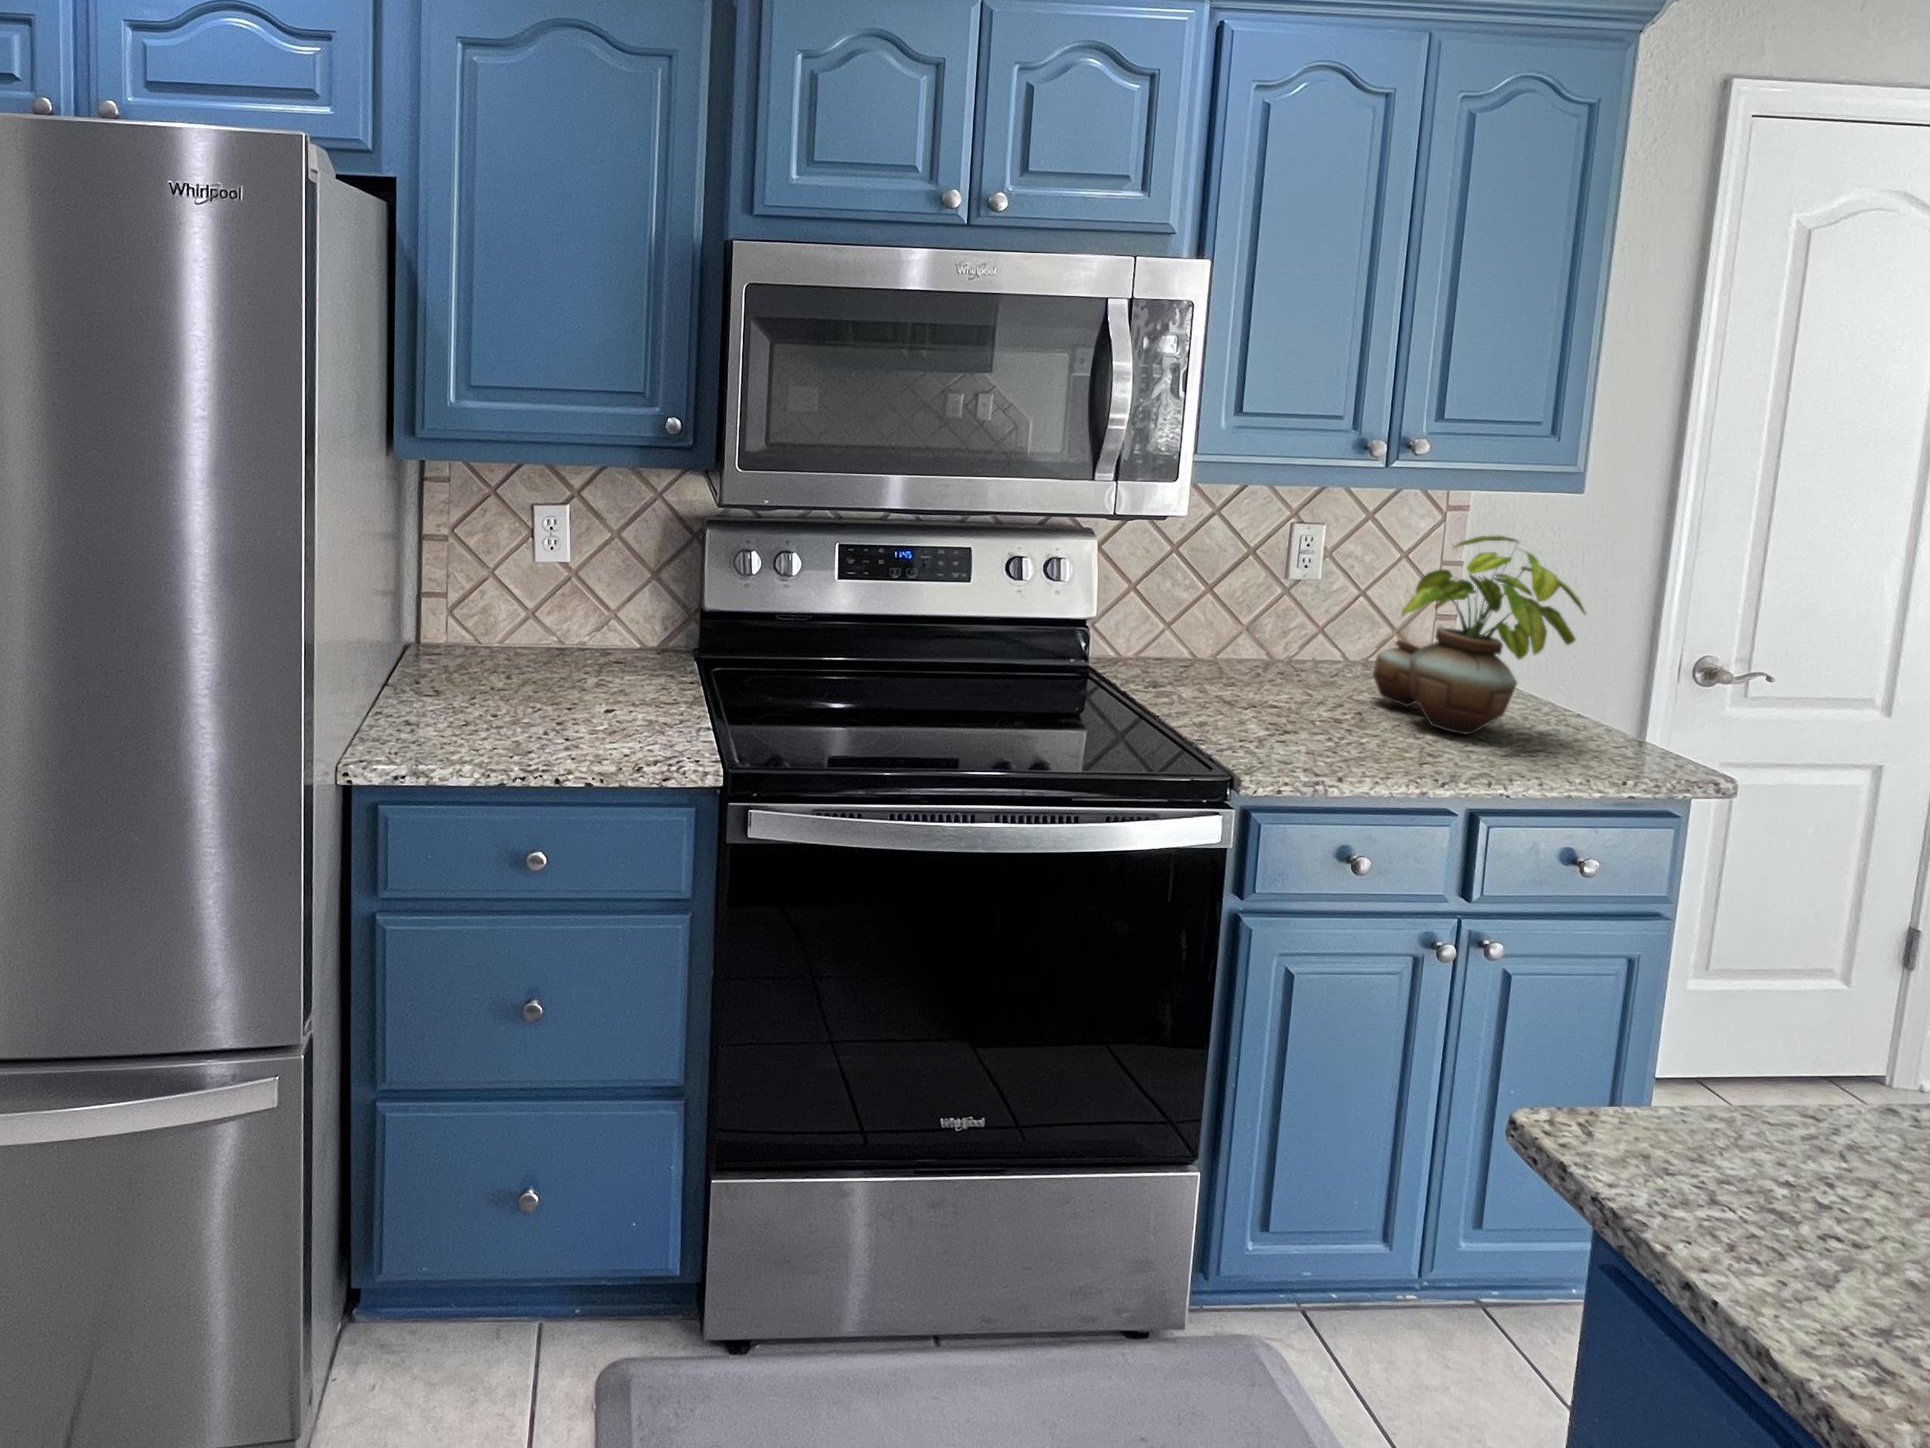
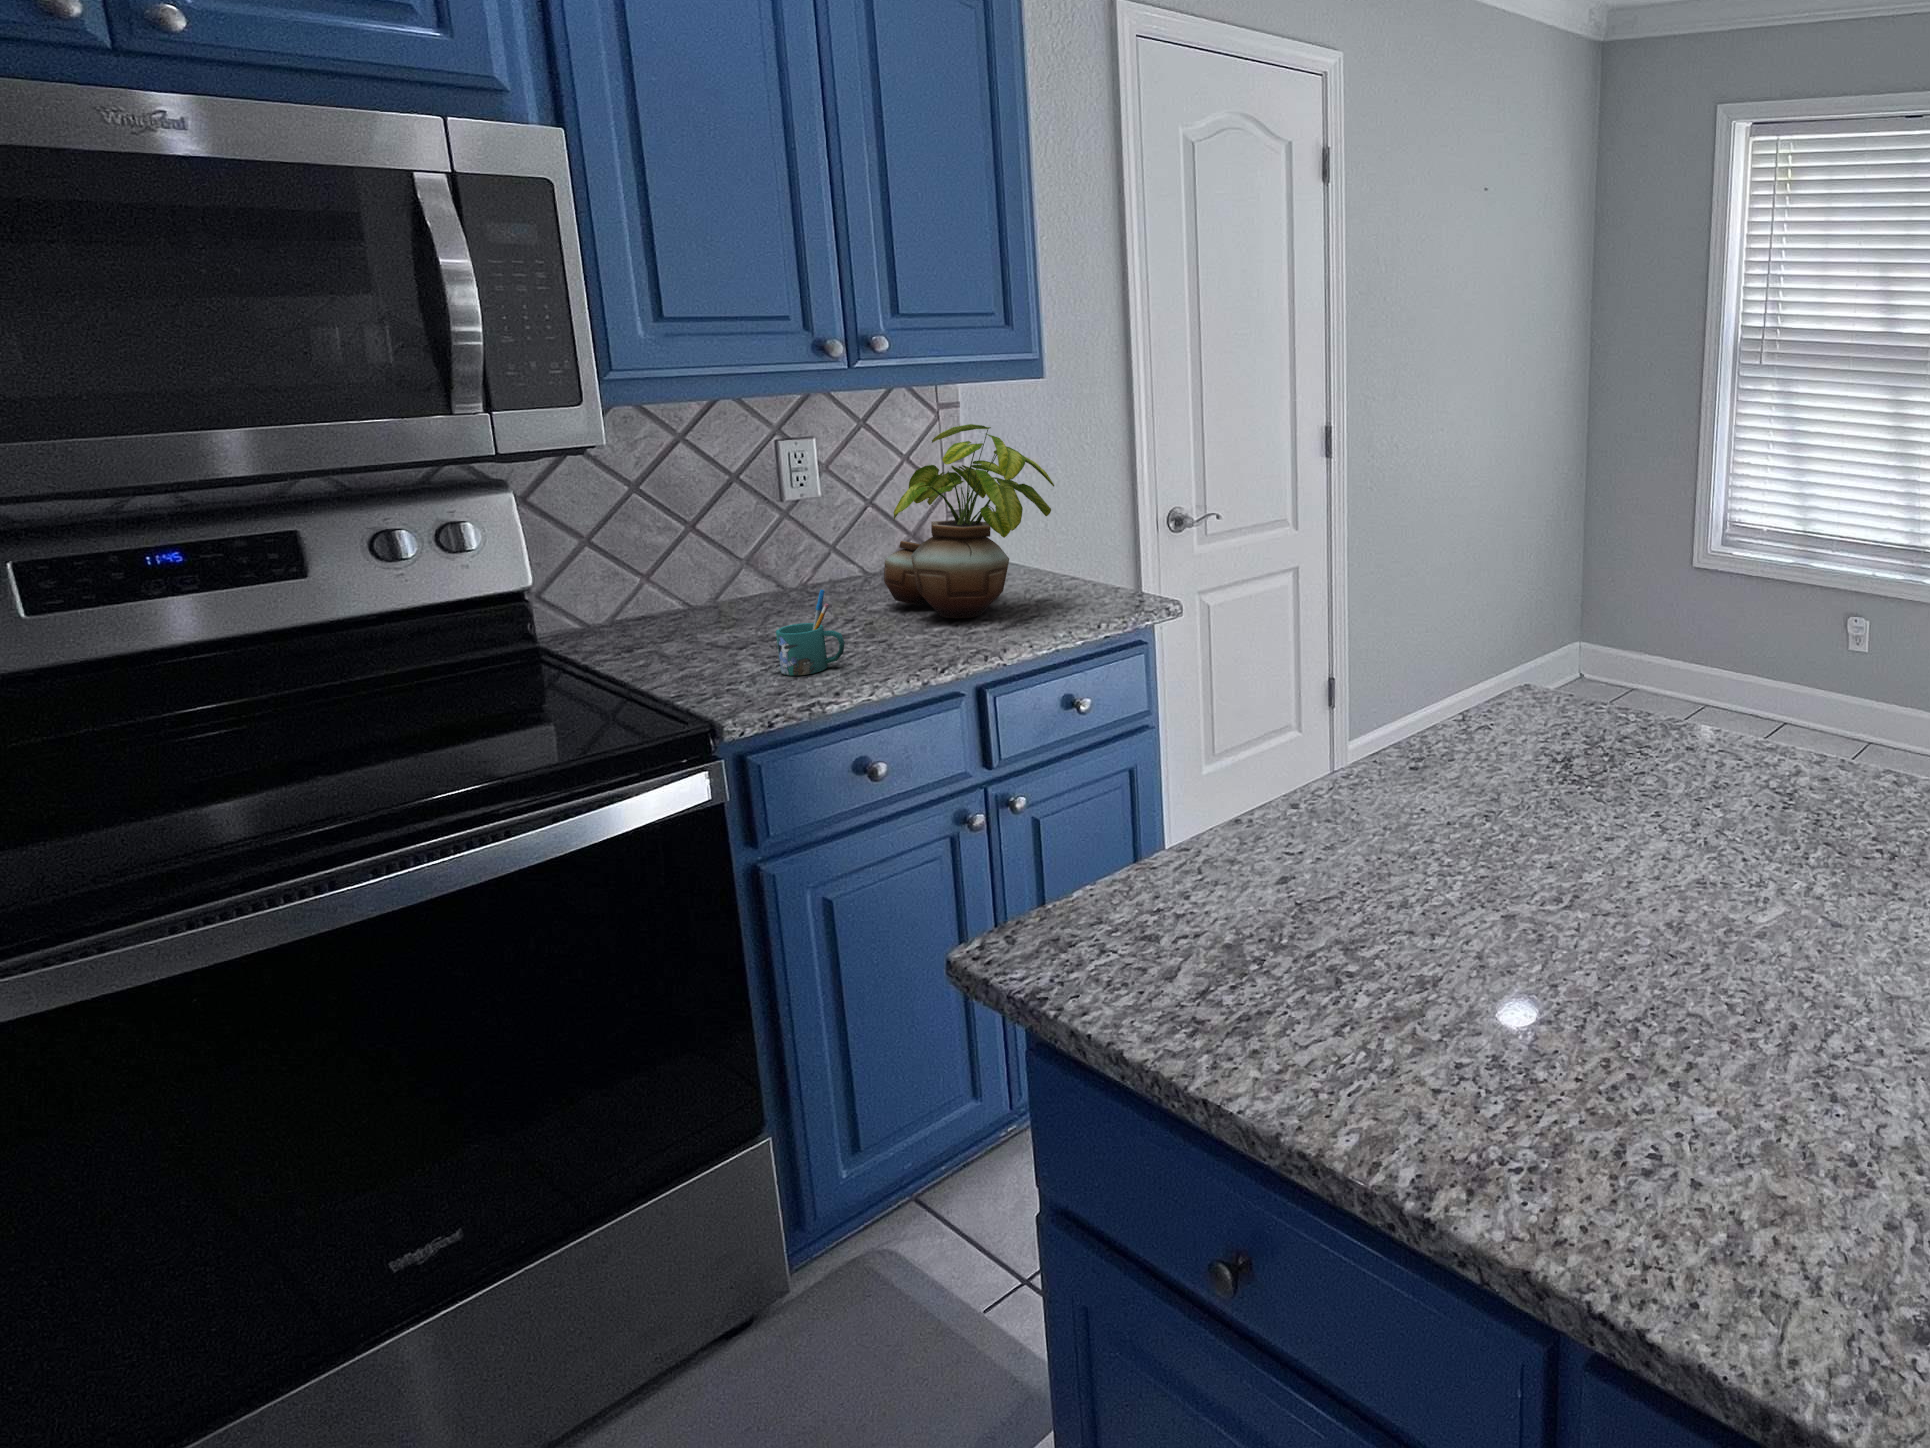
mug: none [1281,674,1345,751] -> present [776,590,845,675]

